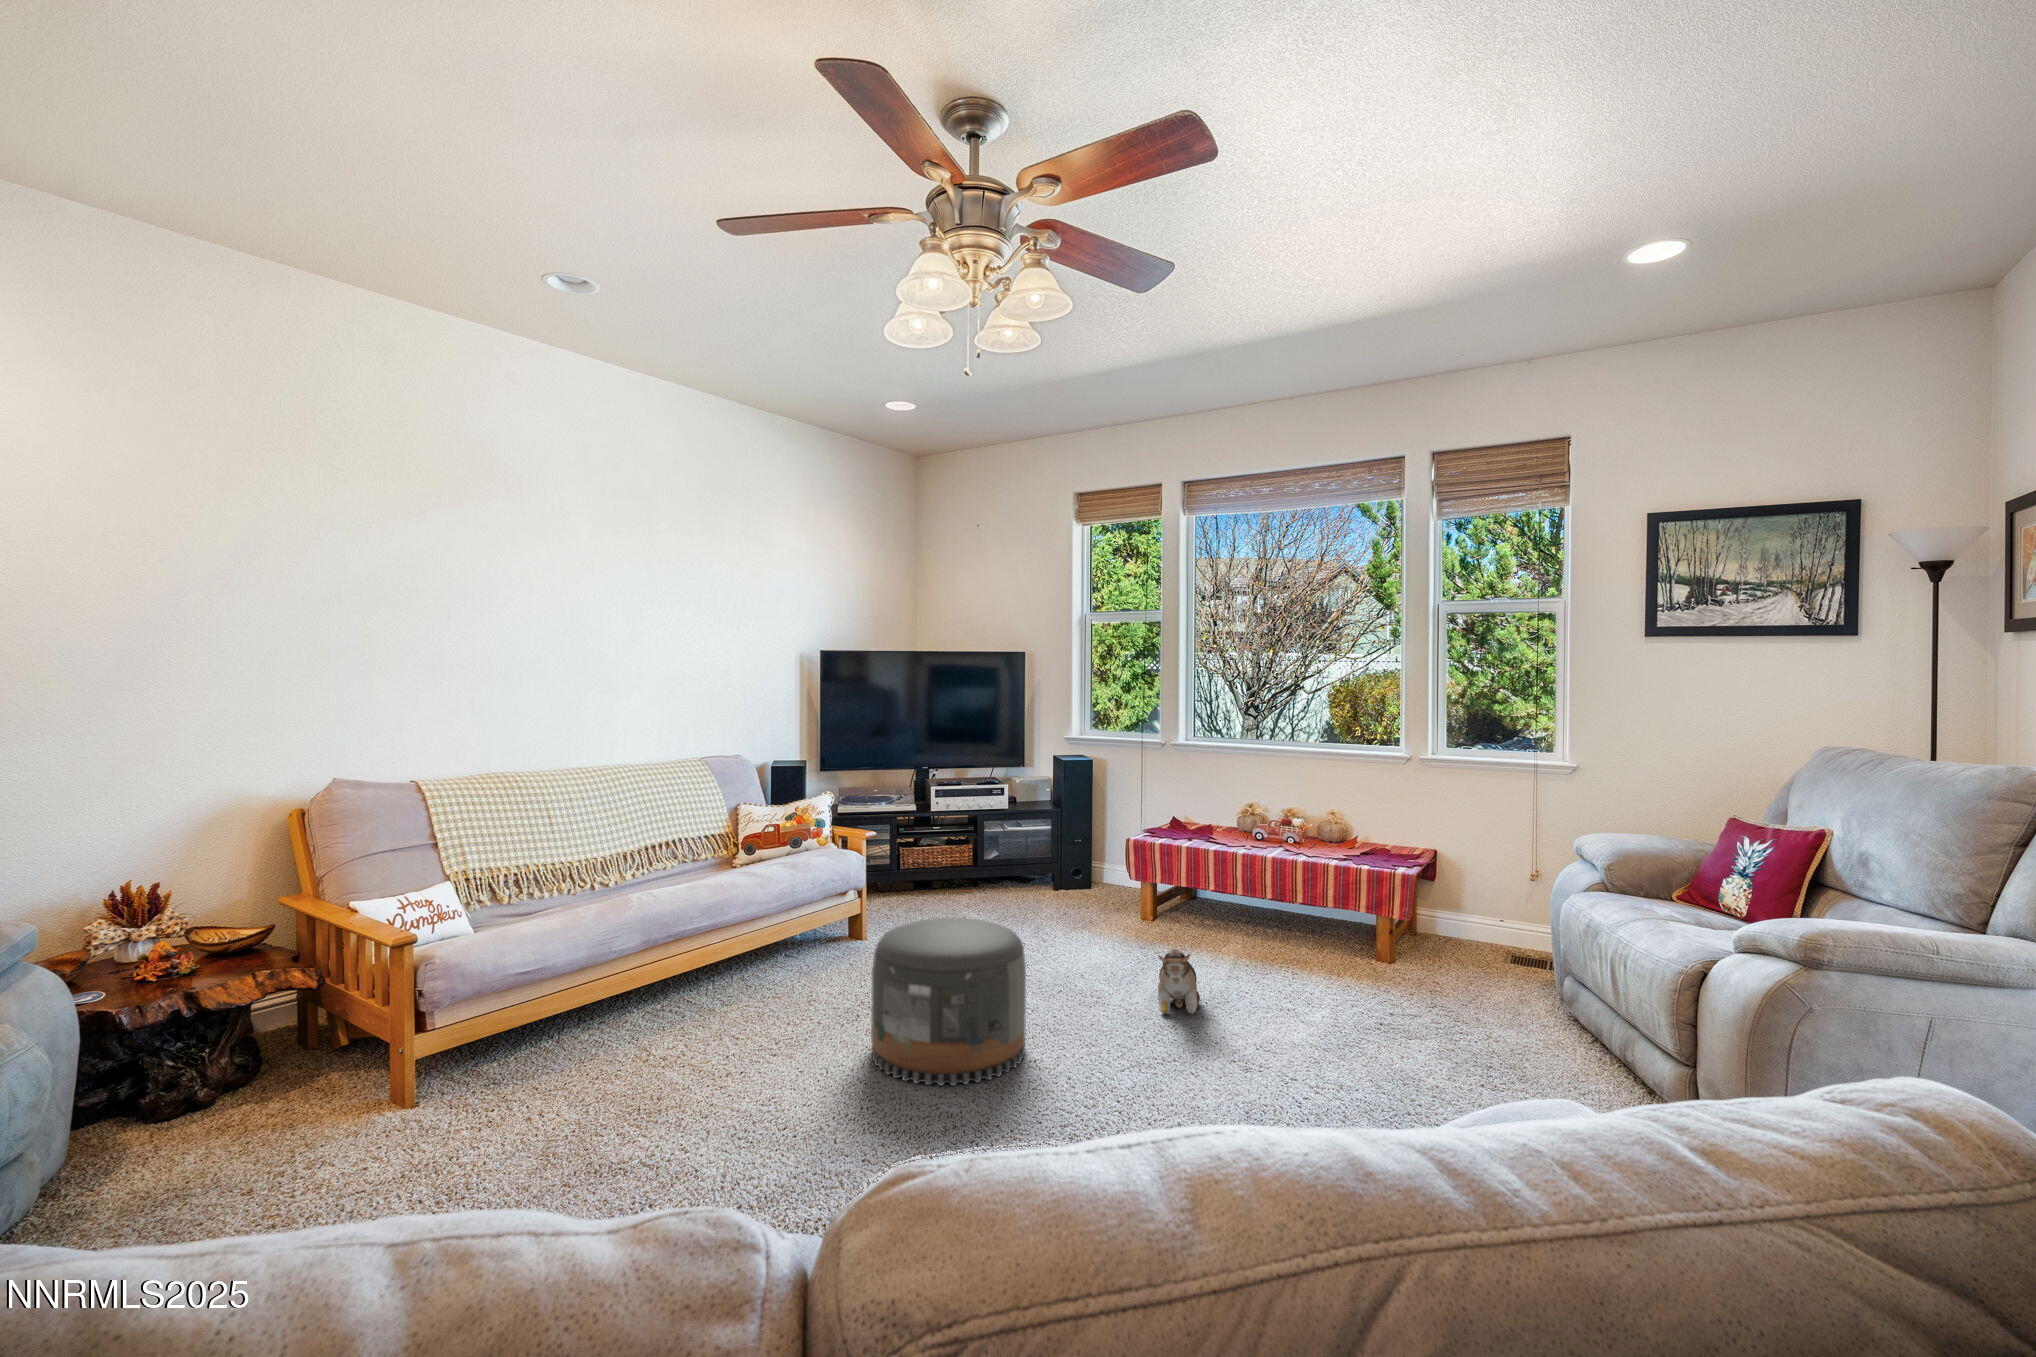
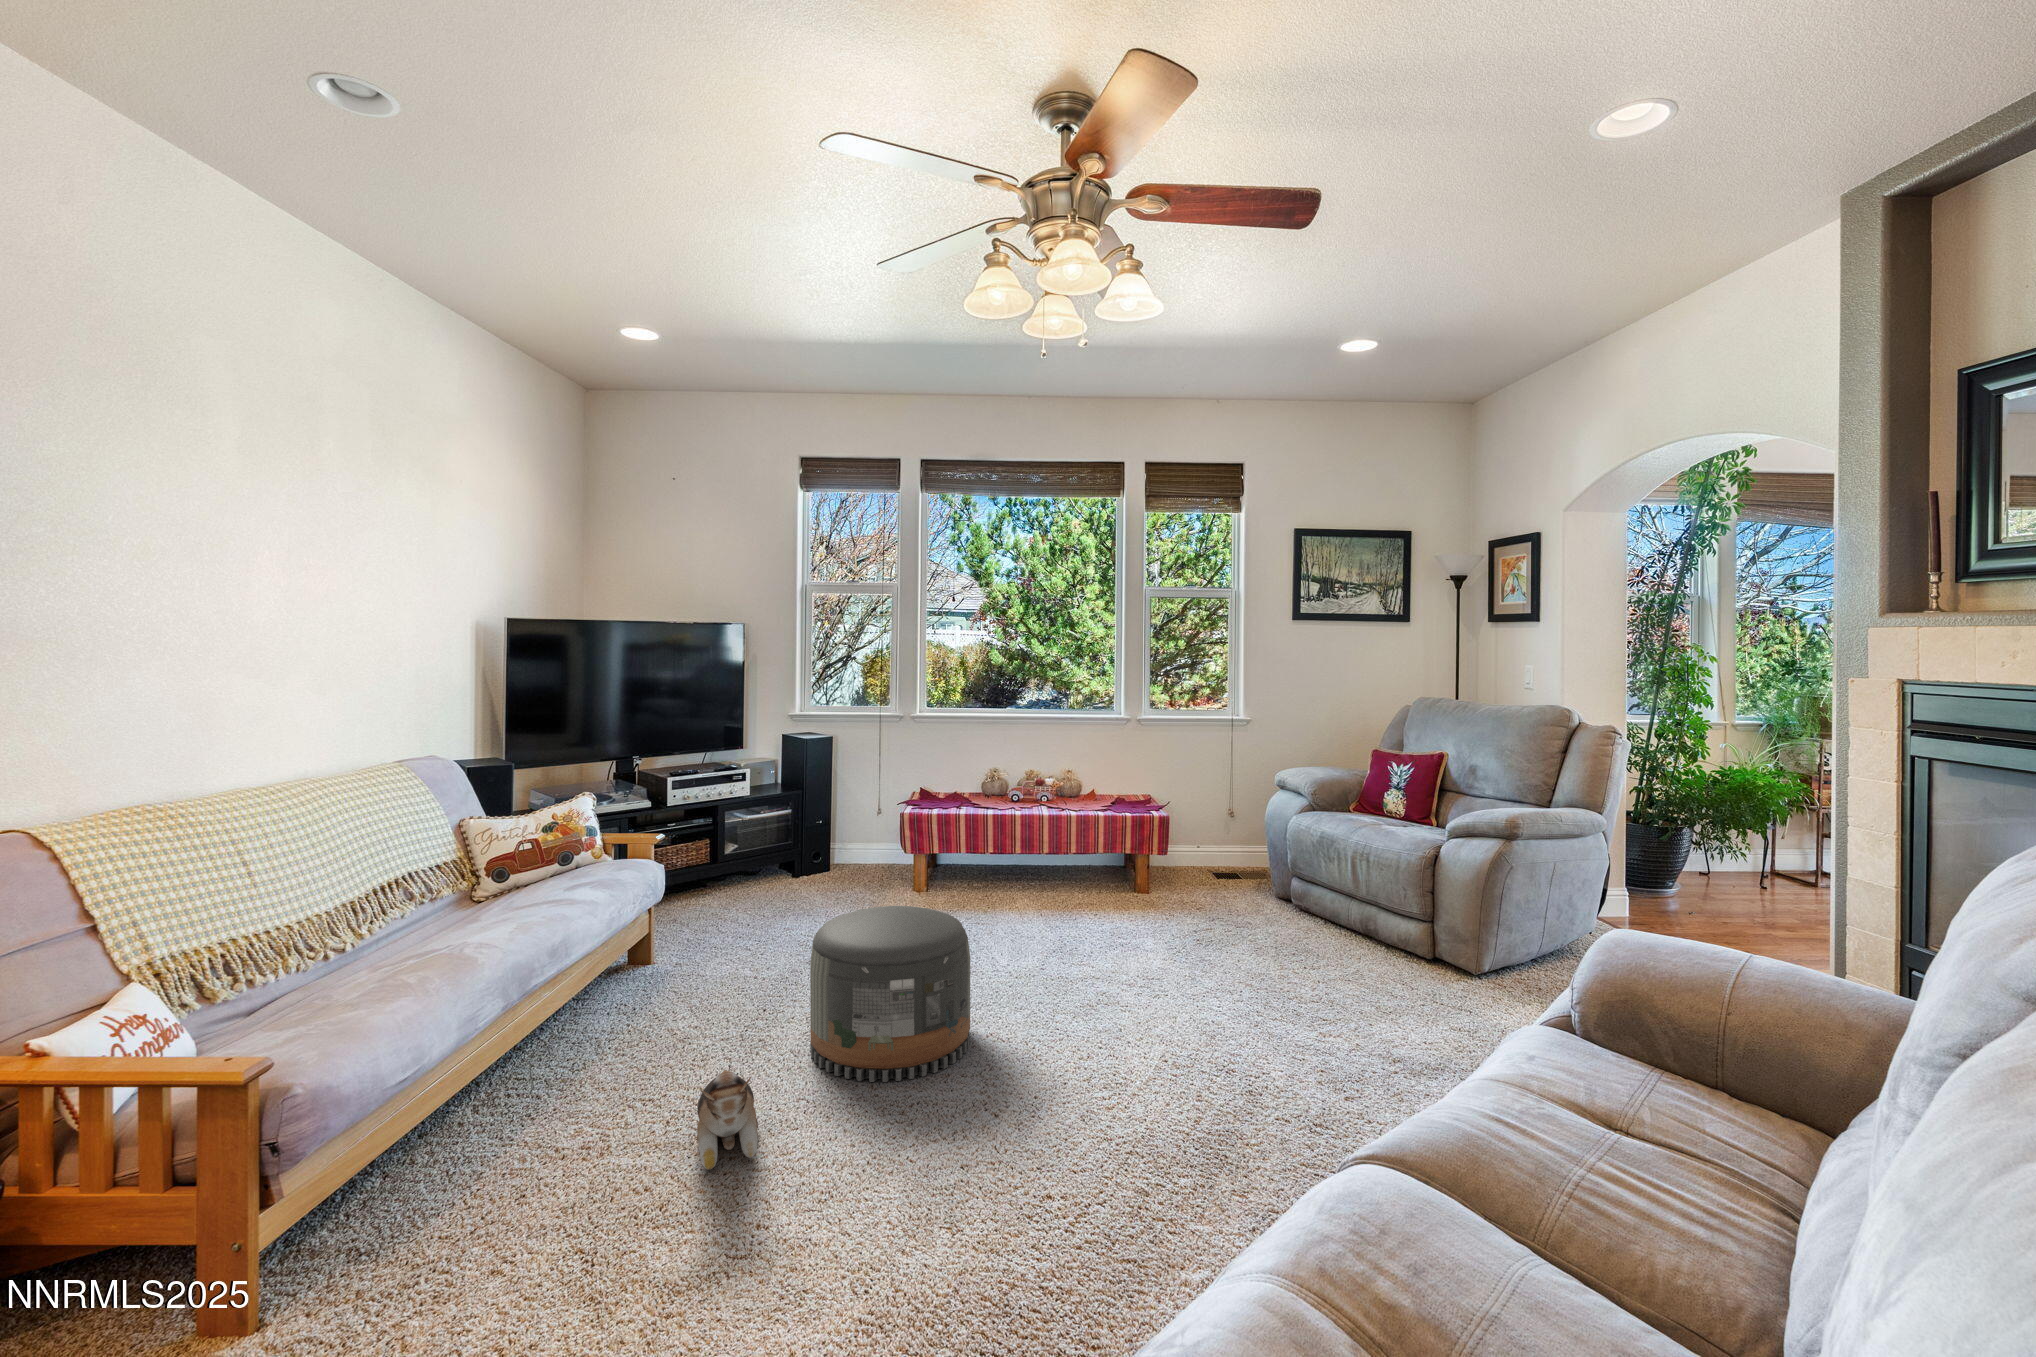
plush toy: present [1158,949,1200,1014] -> present [697,1070,758,1170]

